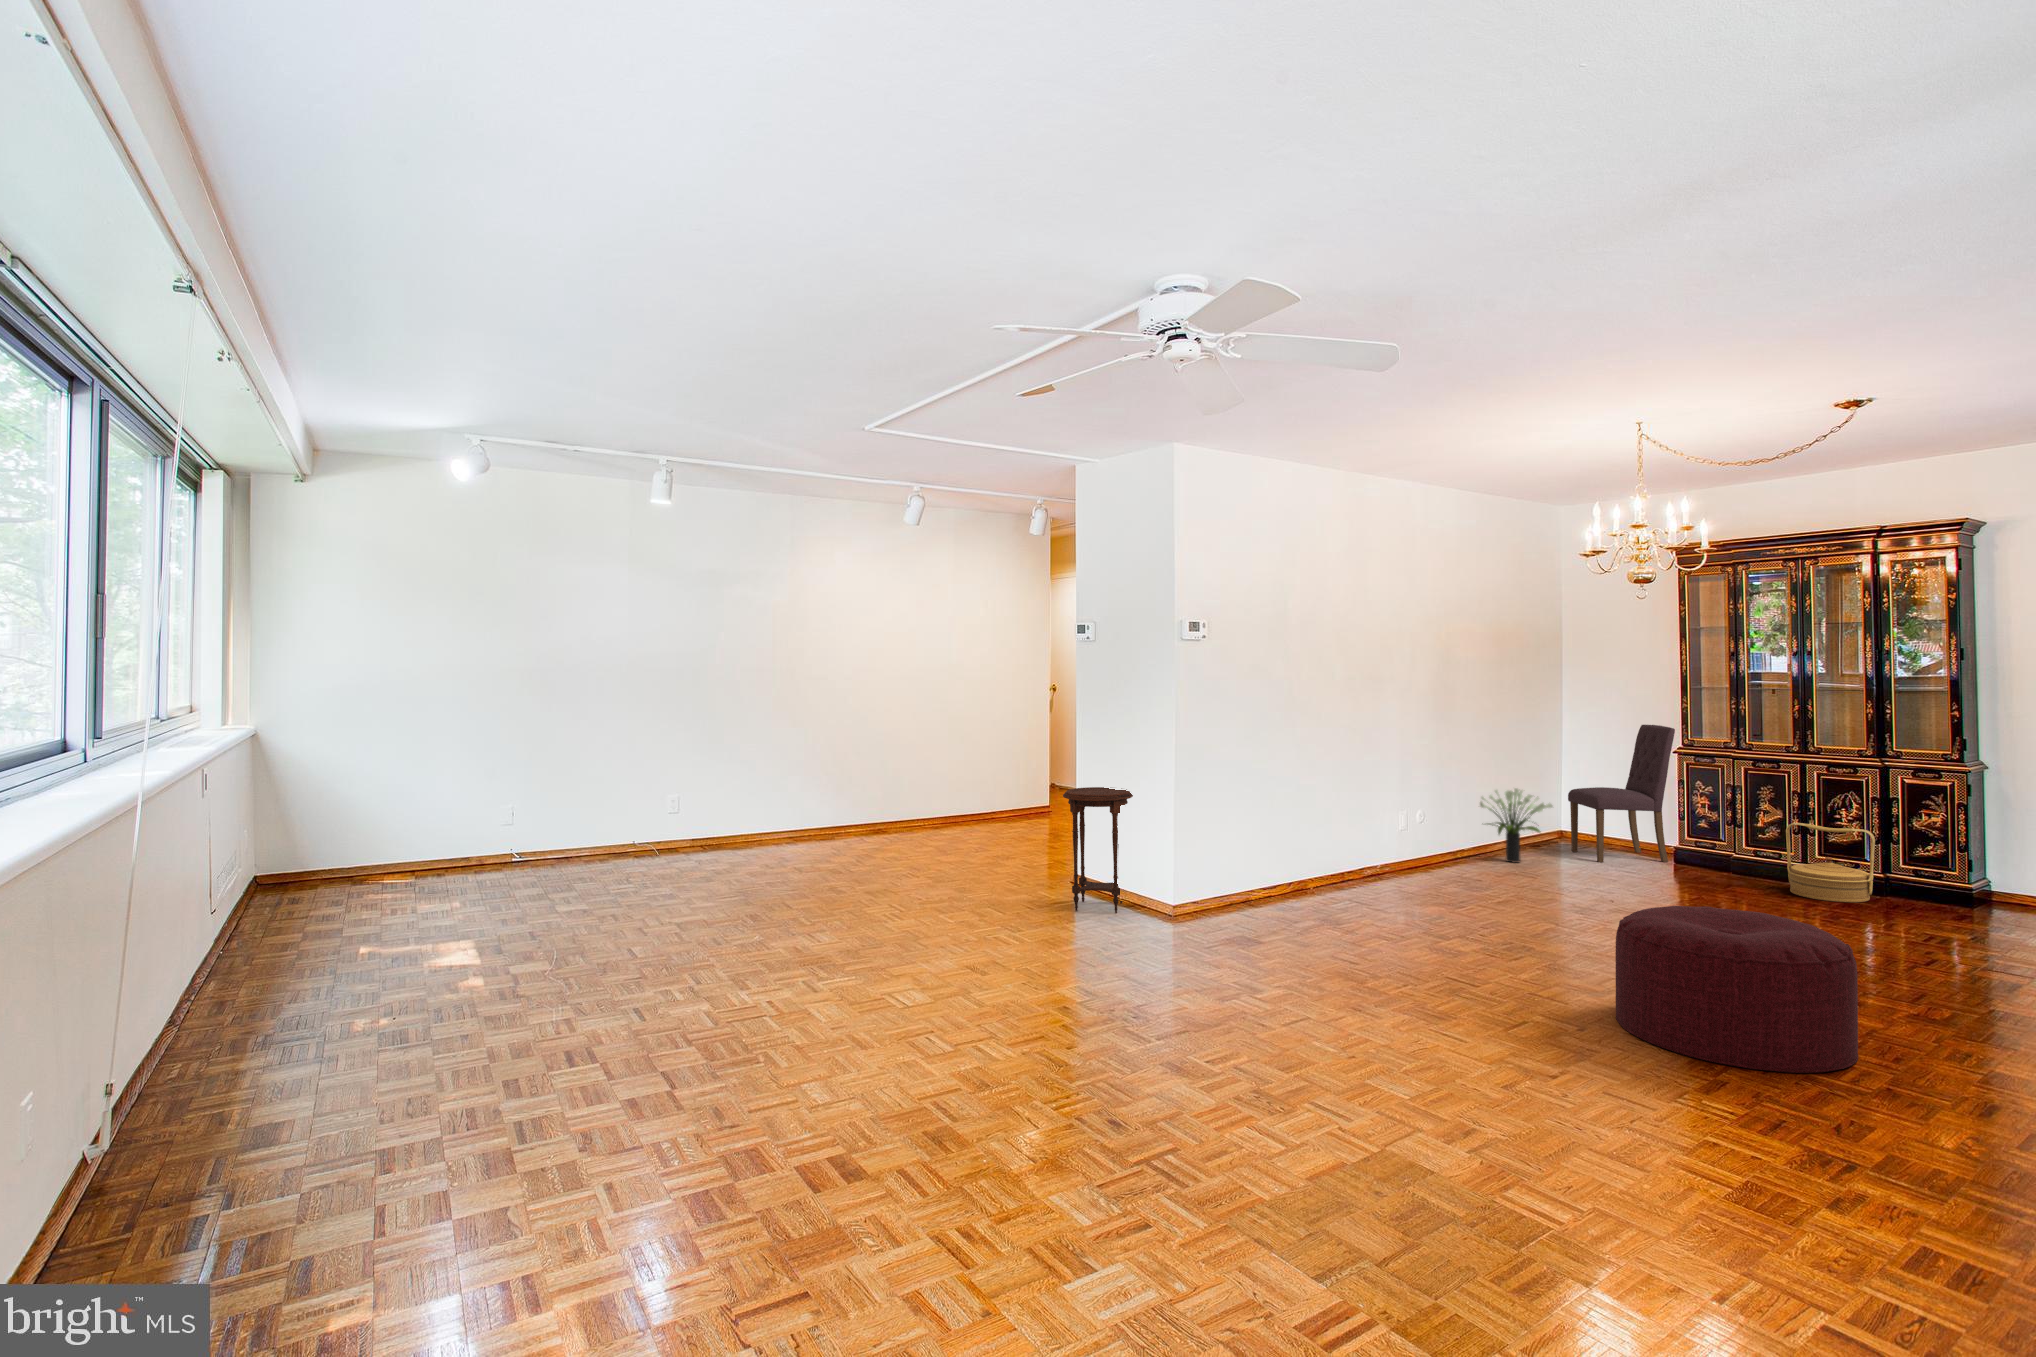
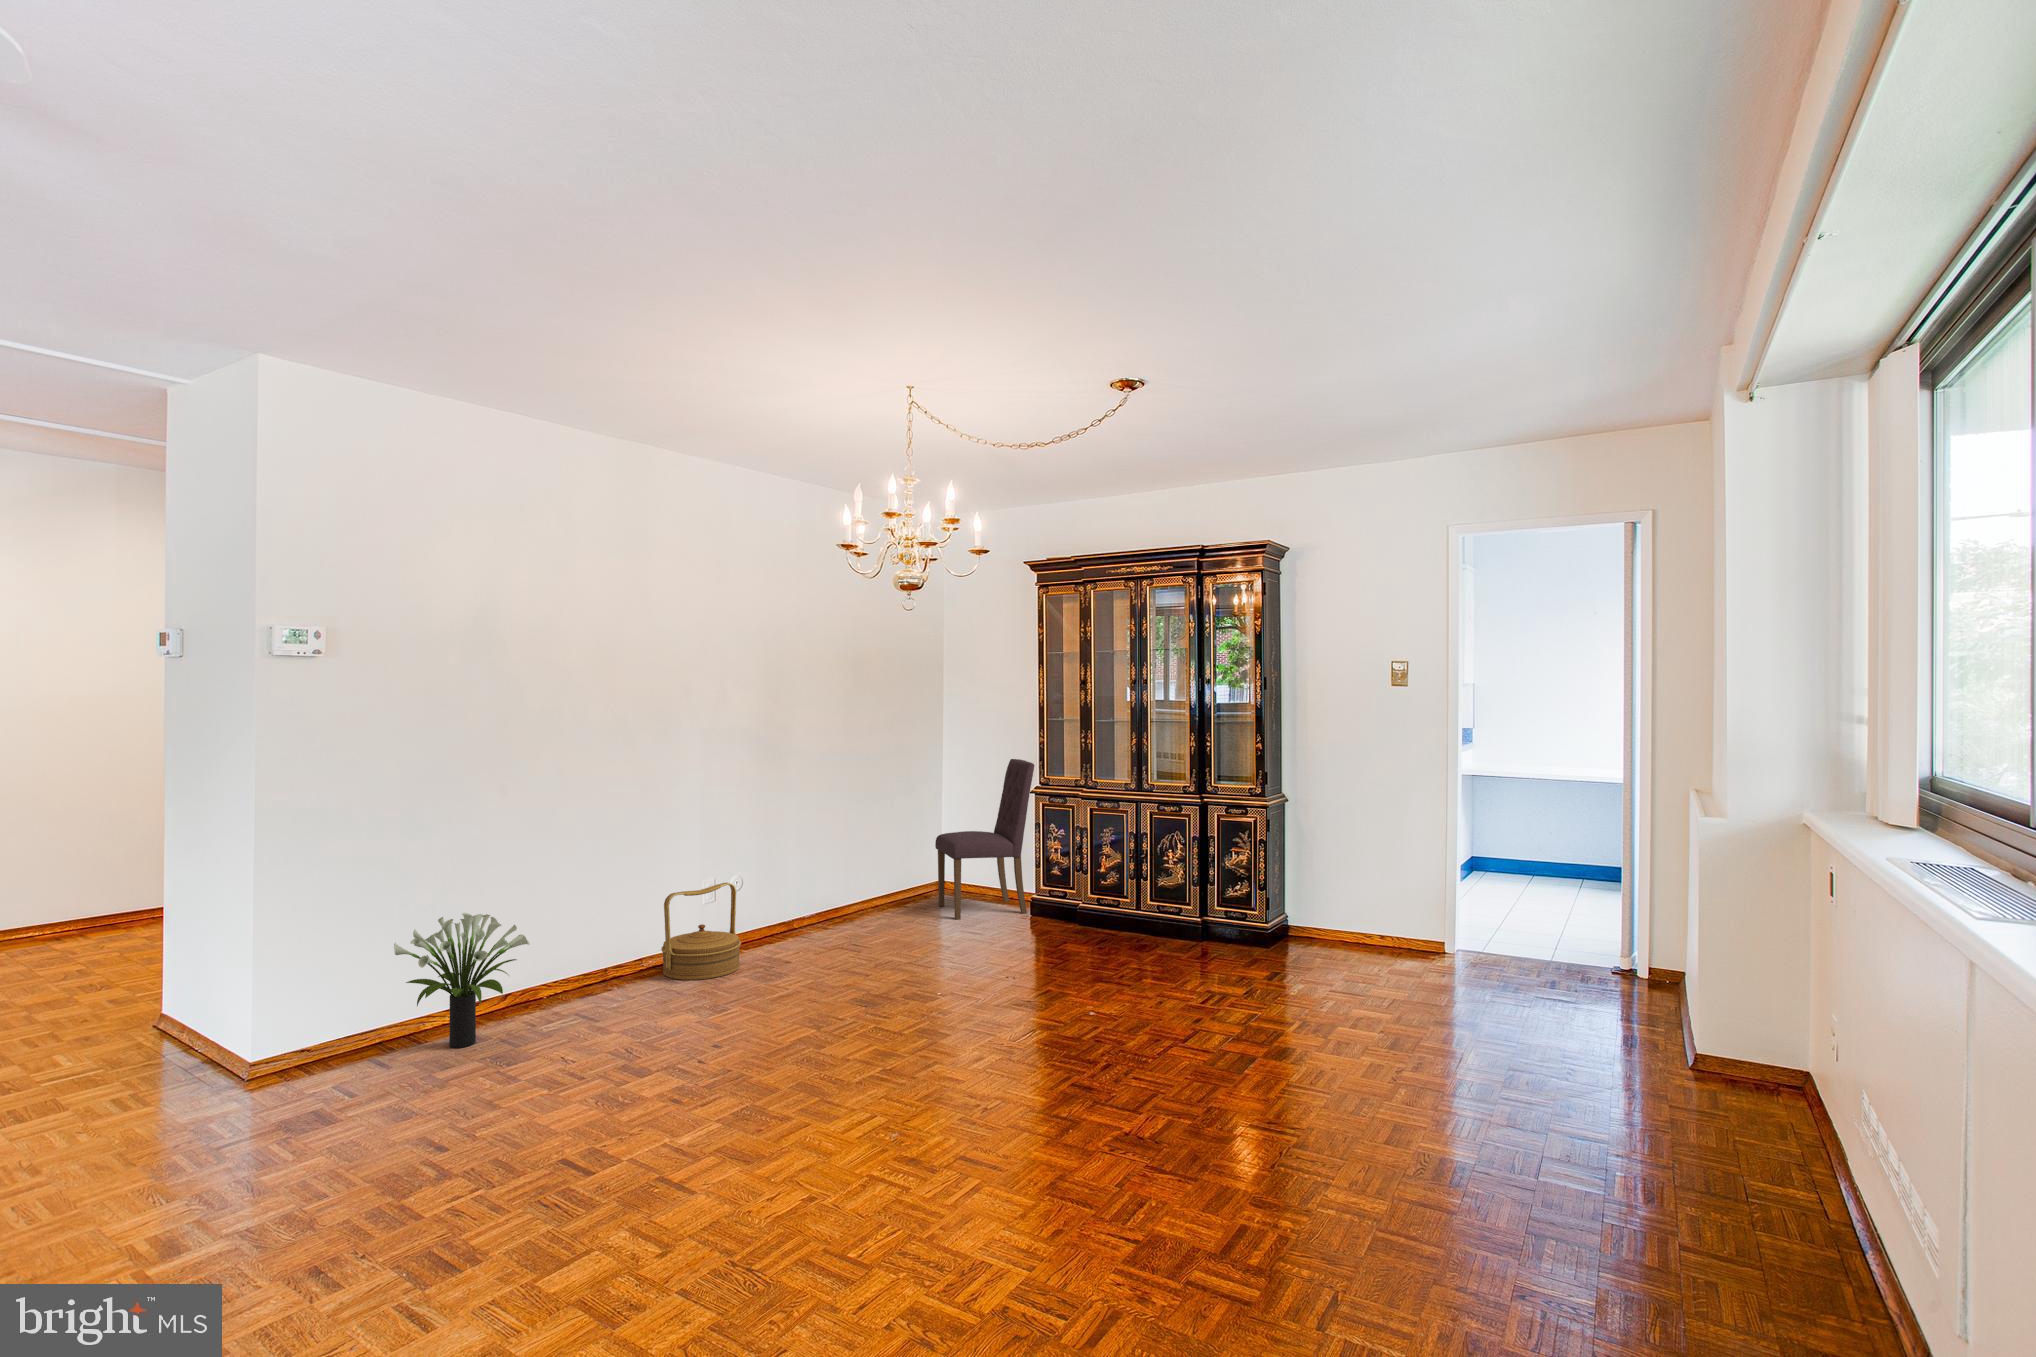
side table: present [1063,787,1133,913] -> none [60,884,210,1099]
potted plant: present [1480,788,1553,863] -> present [394,913,530,1048]
woven basket: present [1786,823,1875,902] -> present [661,883,741,980]
ottoman: present [1616,906,1858,1073] -> none [753,1032,1036,1307]

